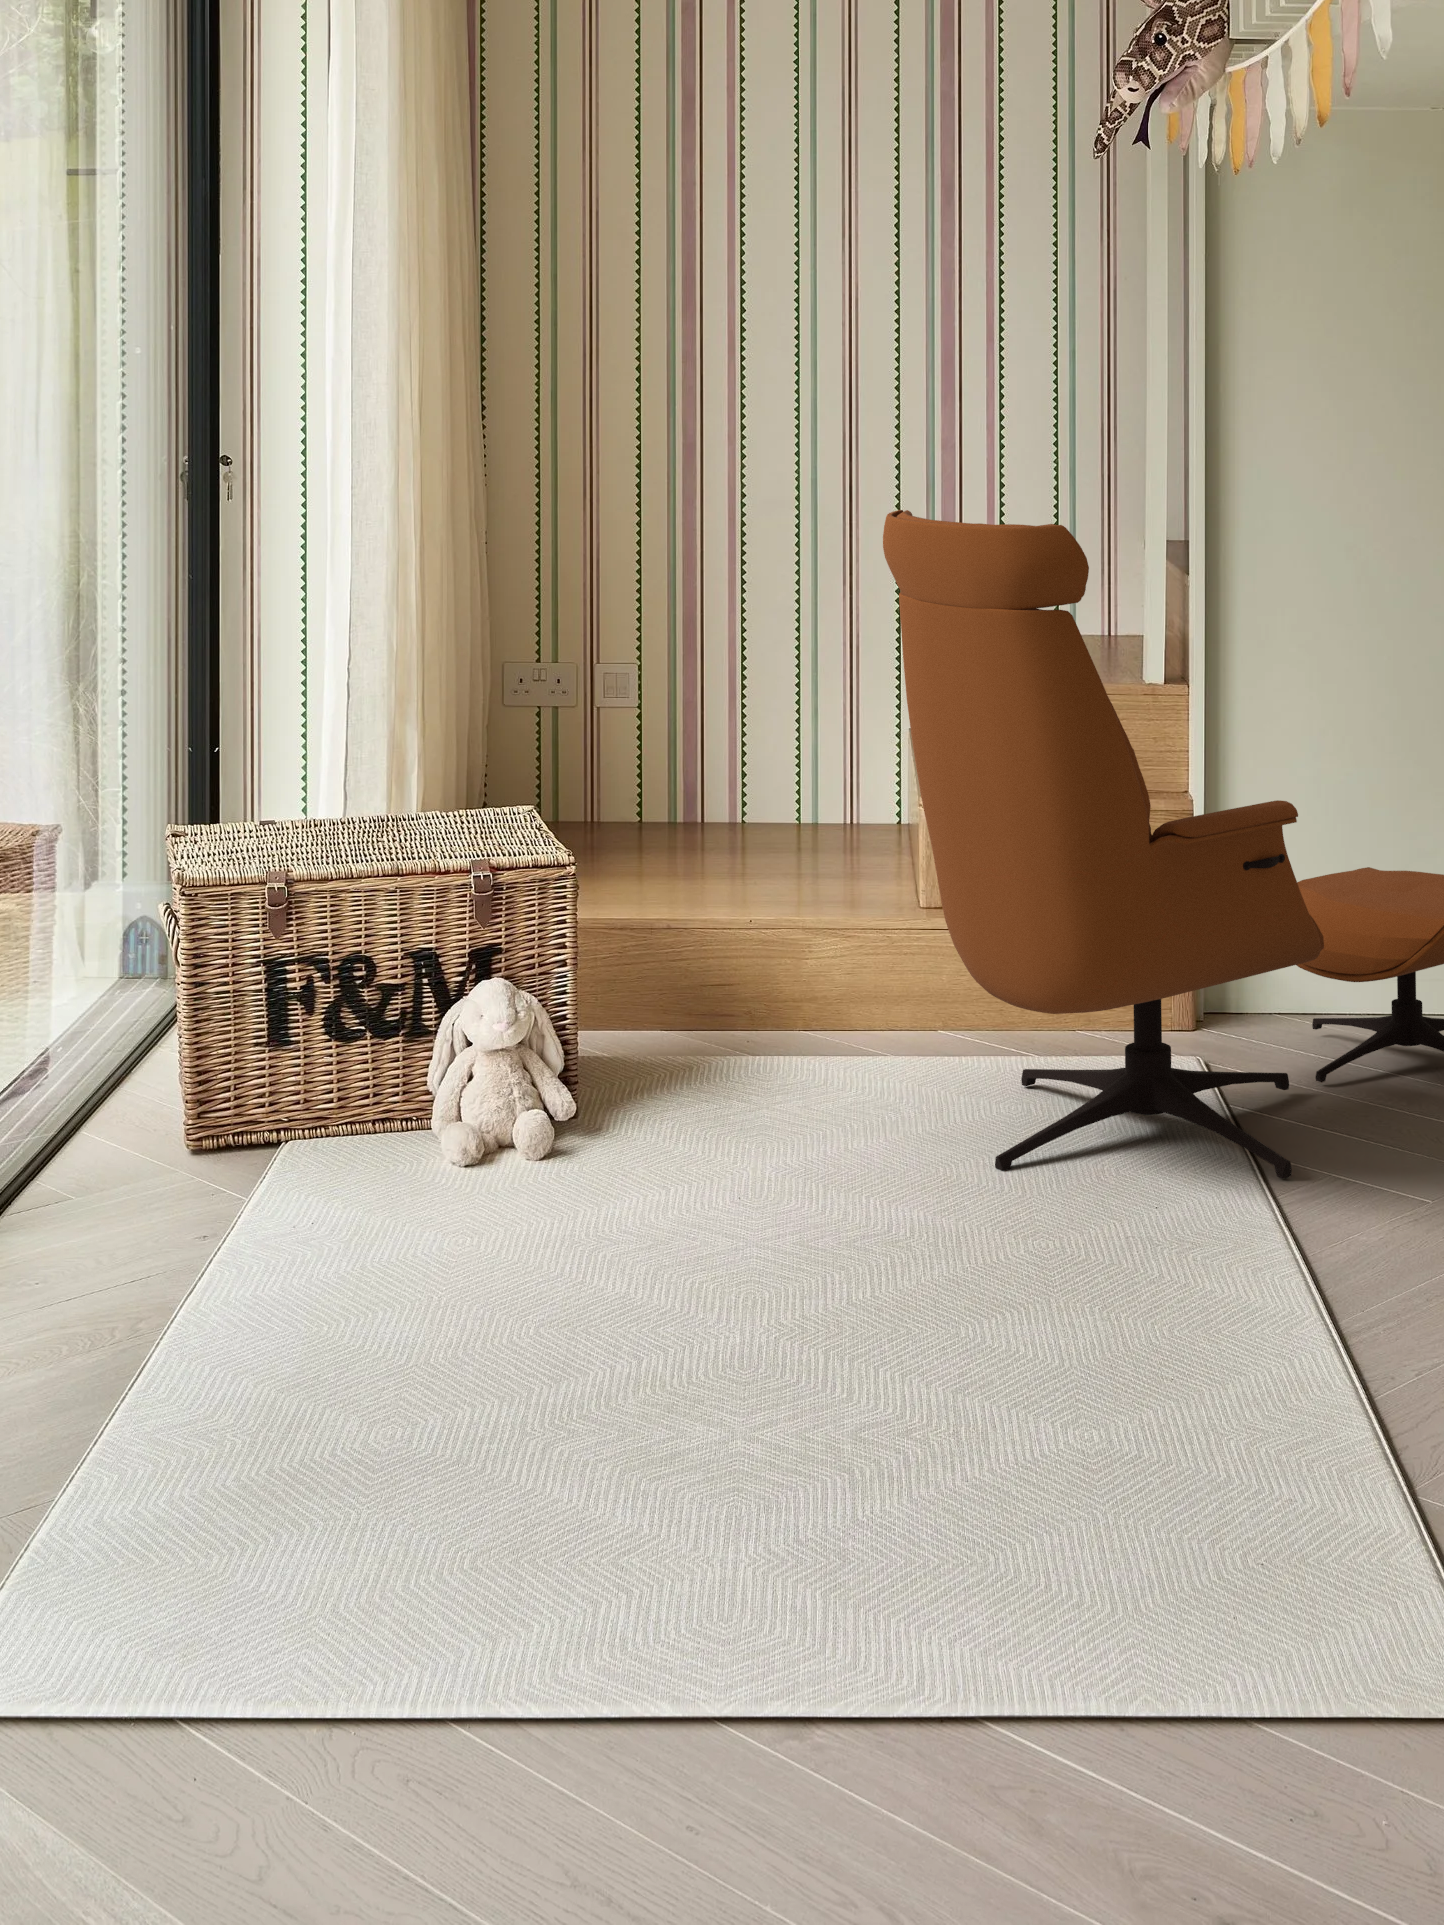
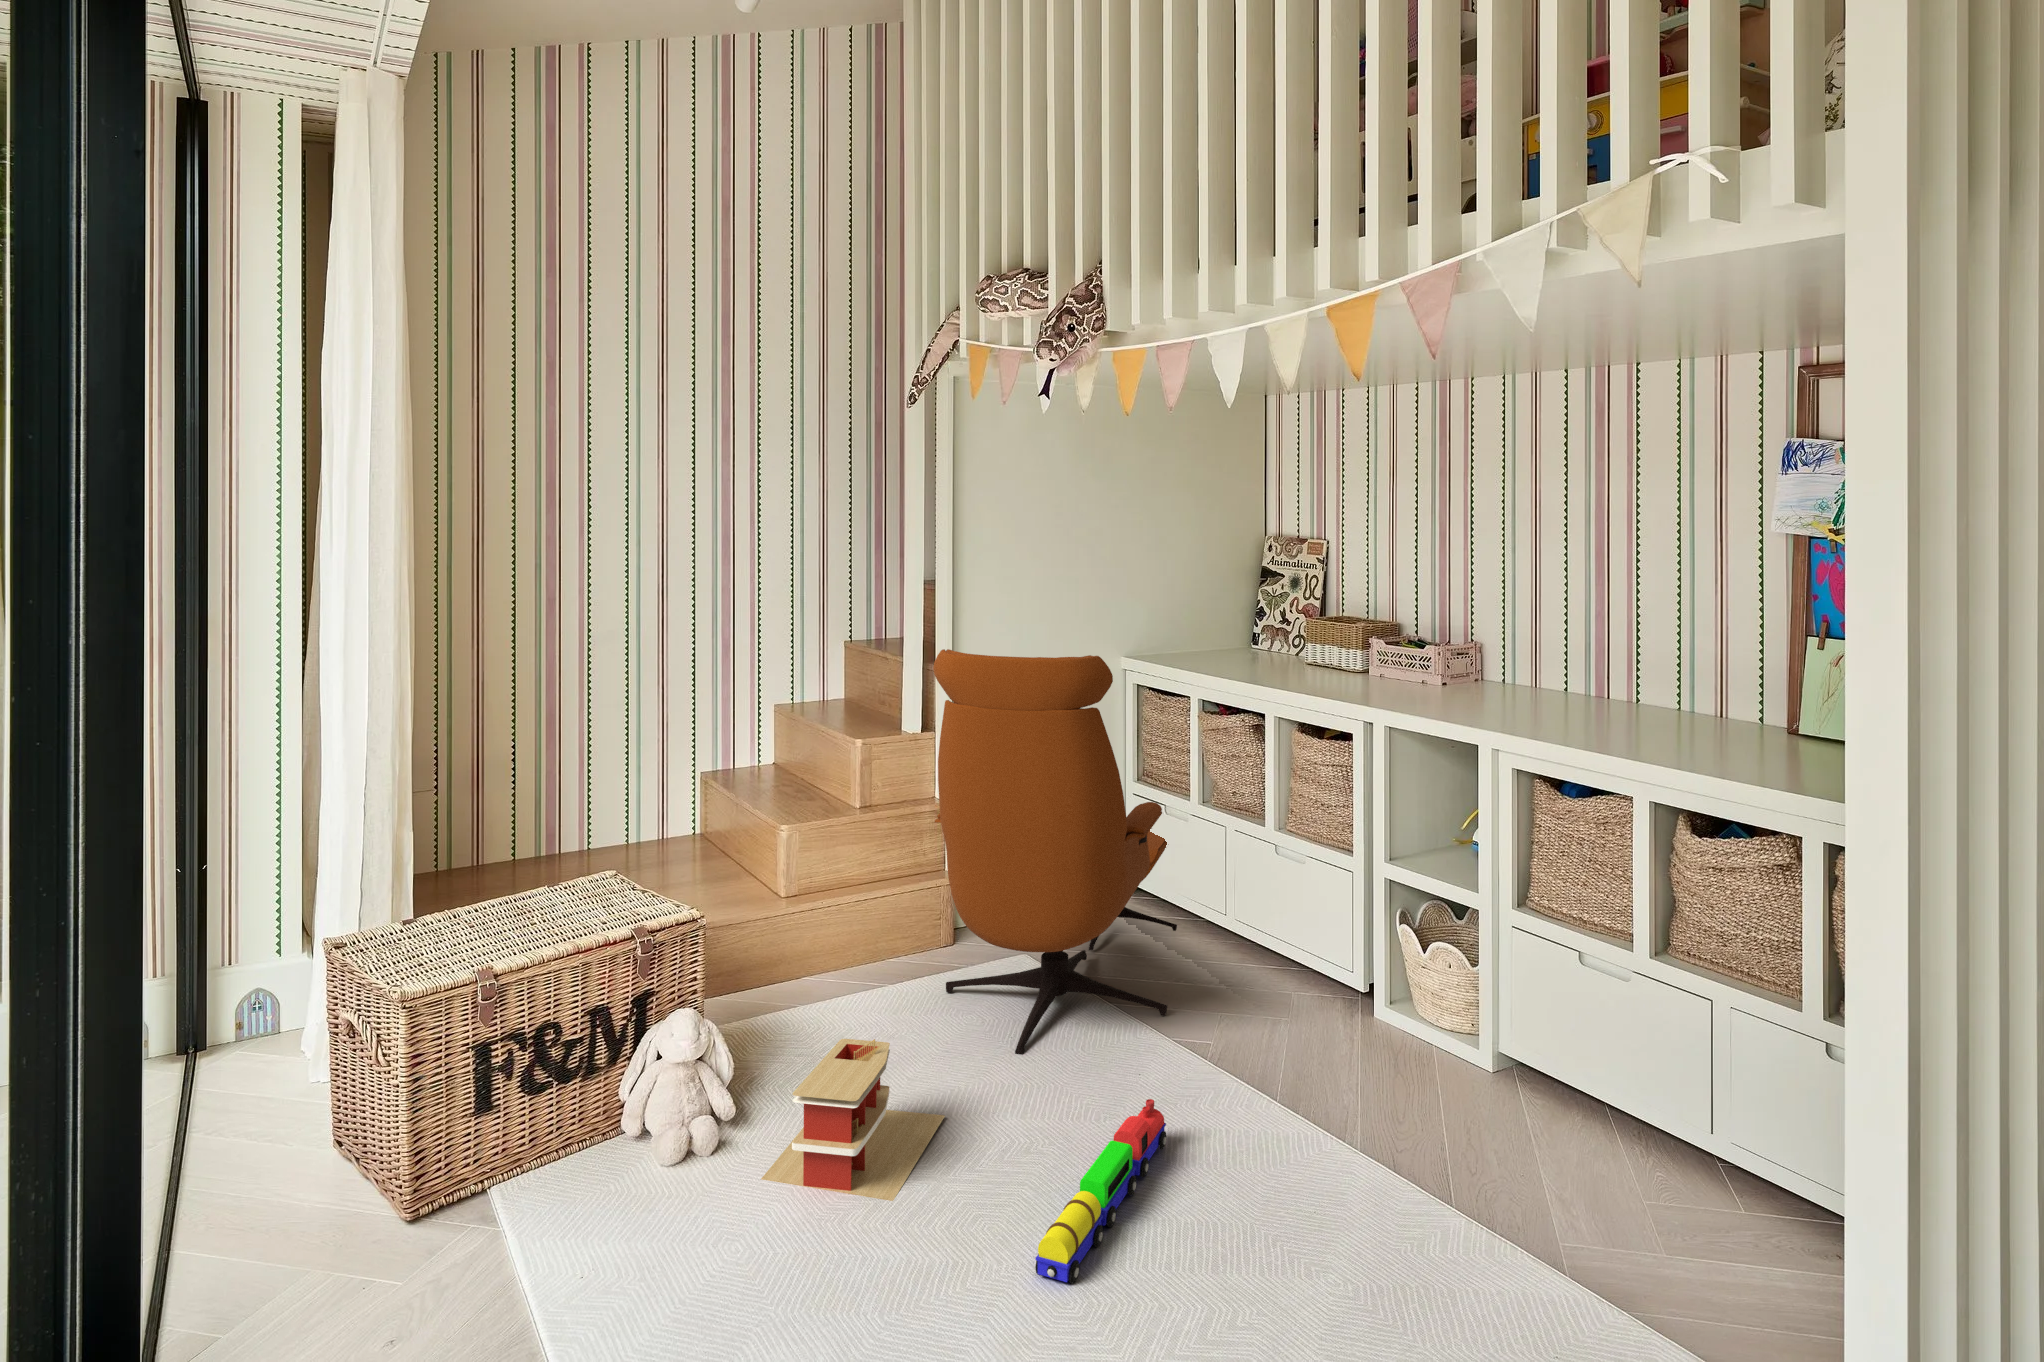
toy house: none [461,1052,796,1272] -> present [761,1039,945,1201]
toy train: none [645,1222,1012,1379] -> present [1035,1099,1167,1284]

